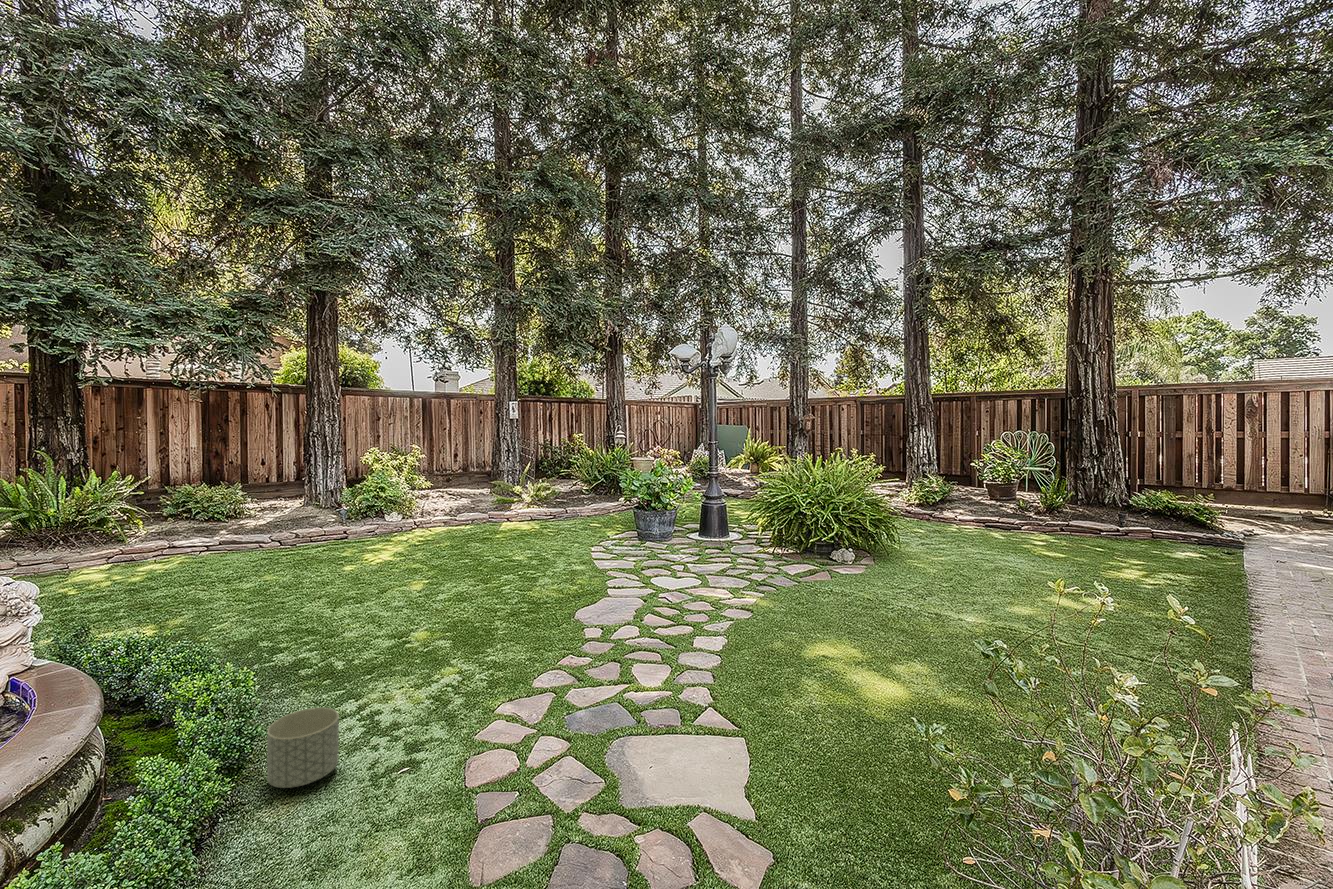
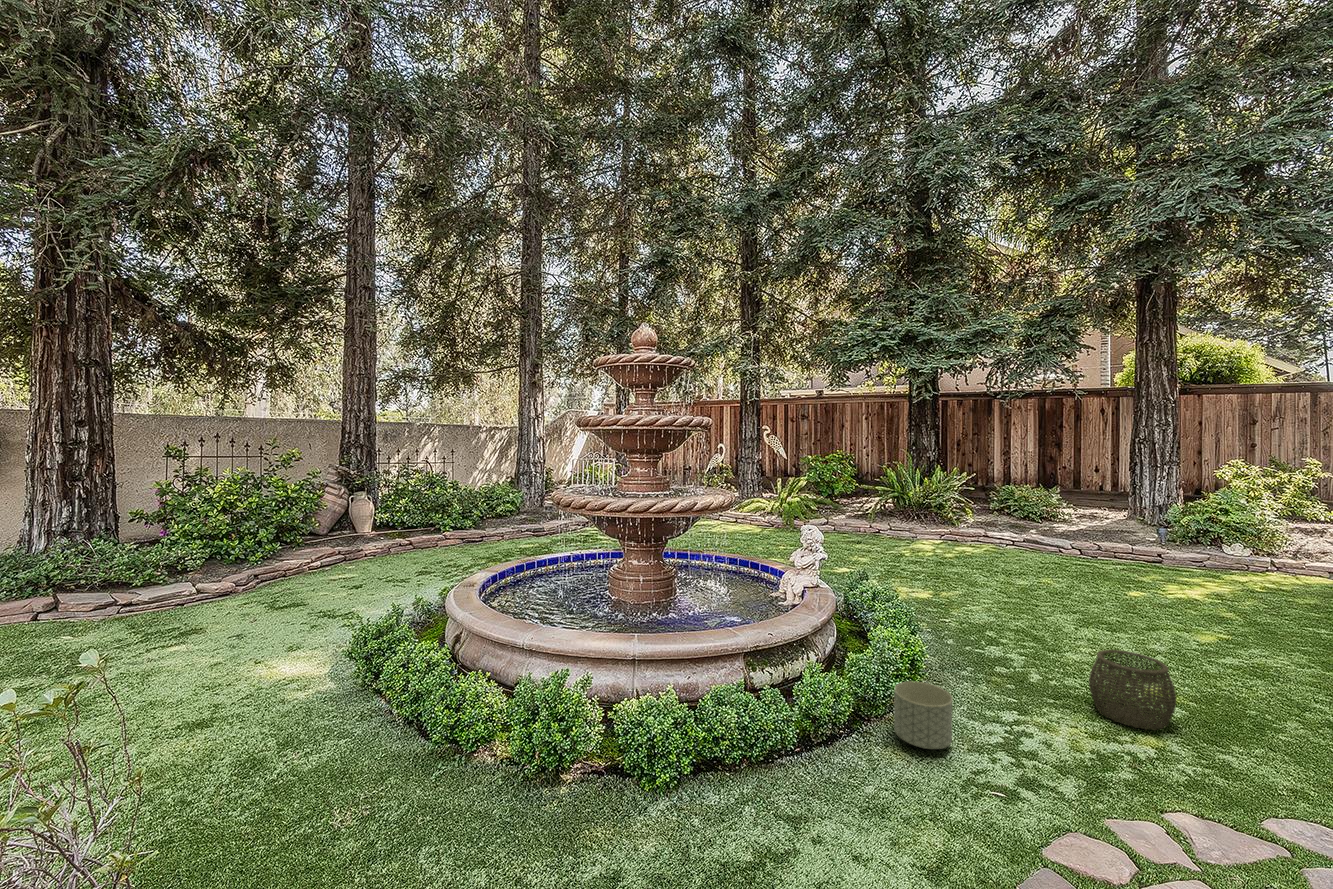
woven basket: none [397,607,457,668] -> present [1089,650,1177,730]

